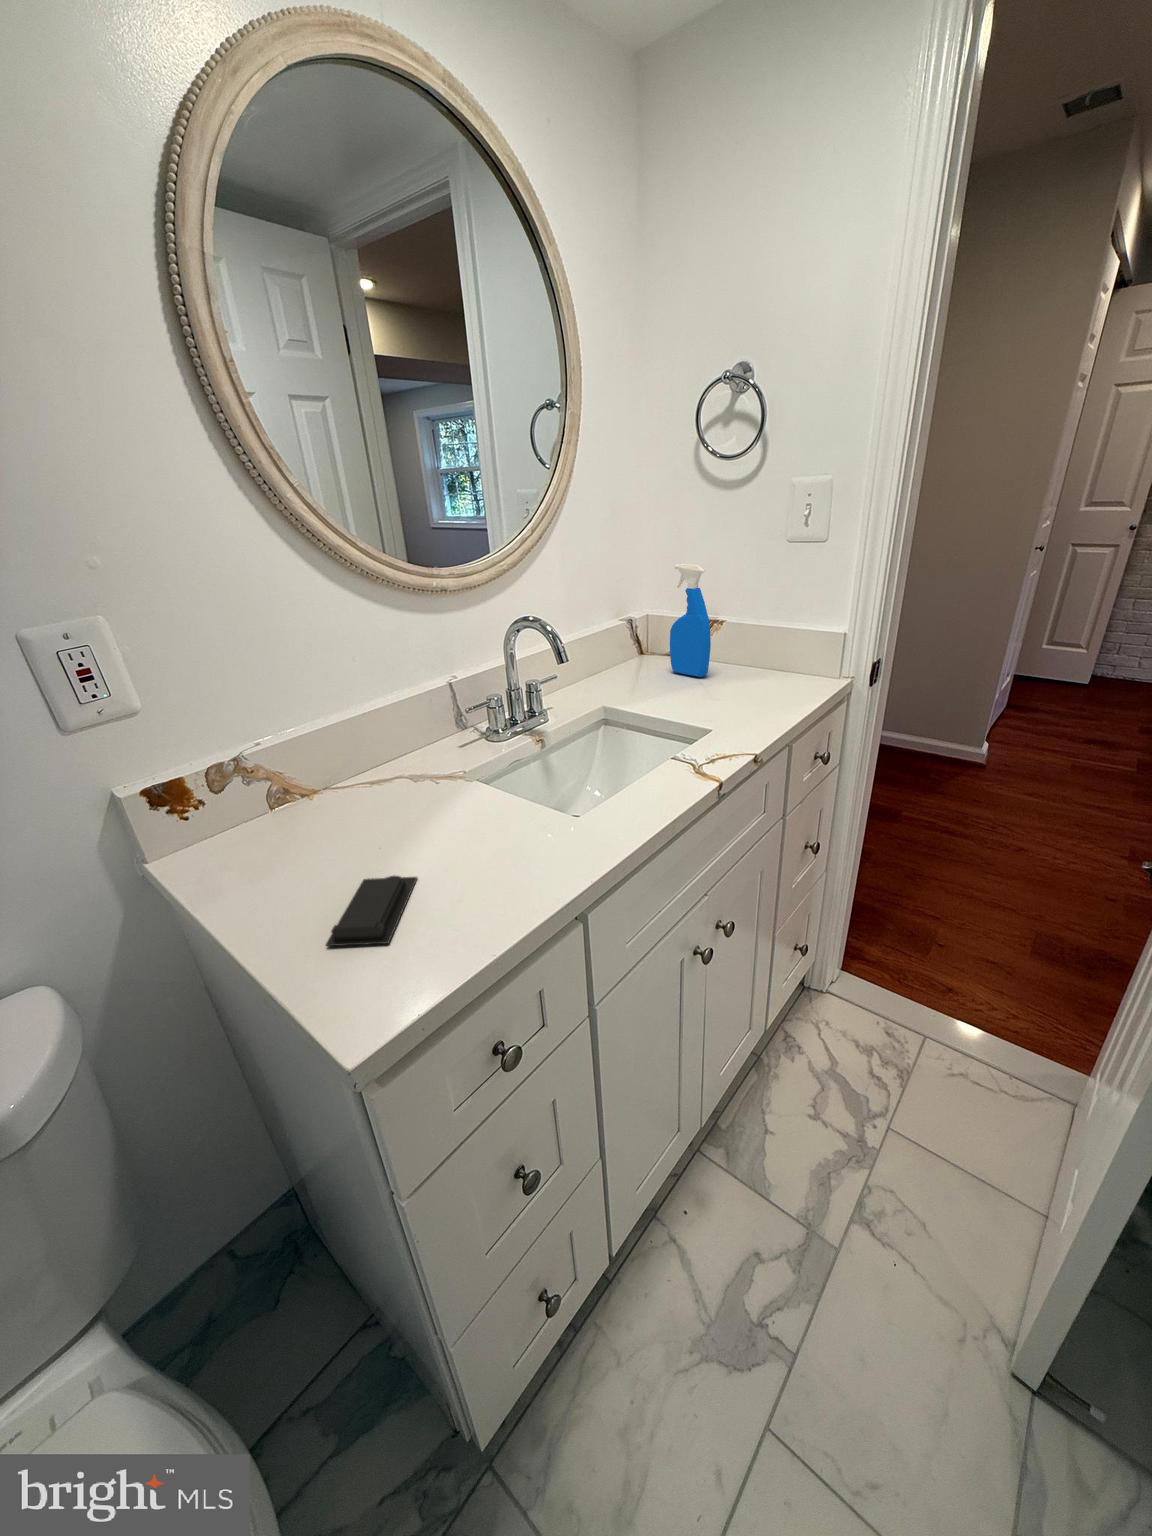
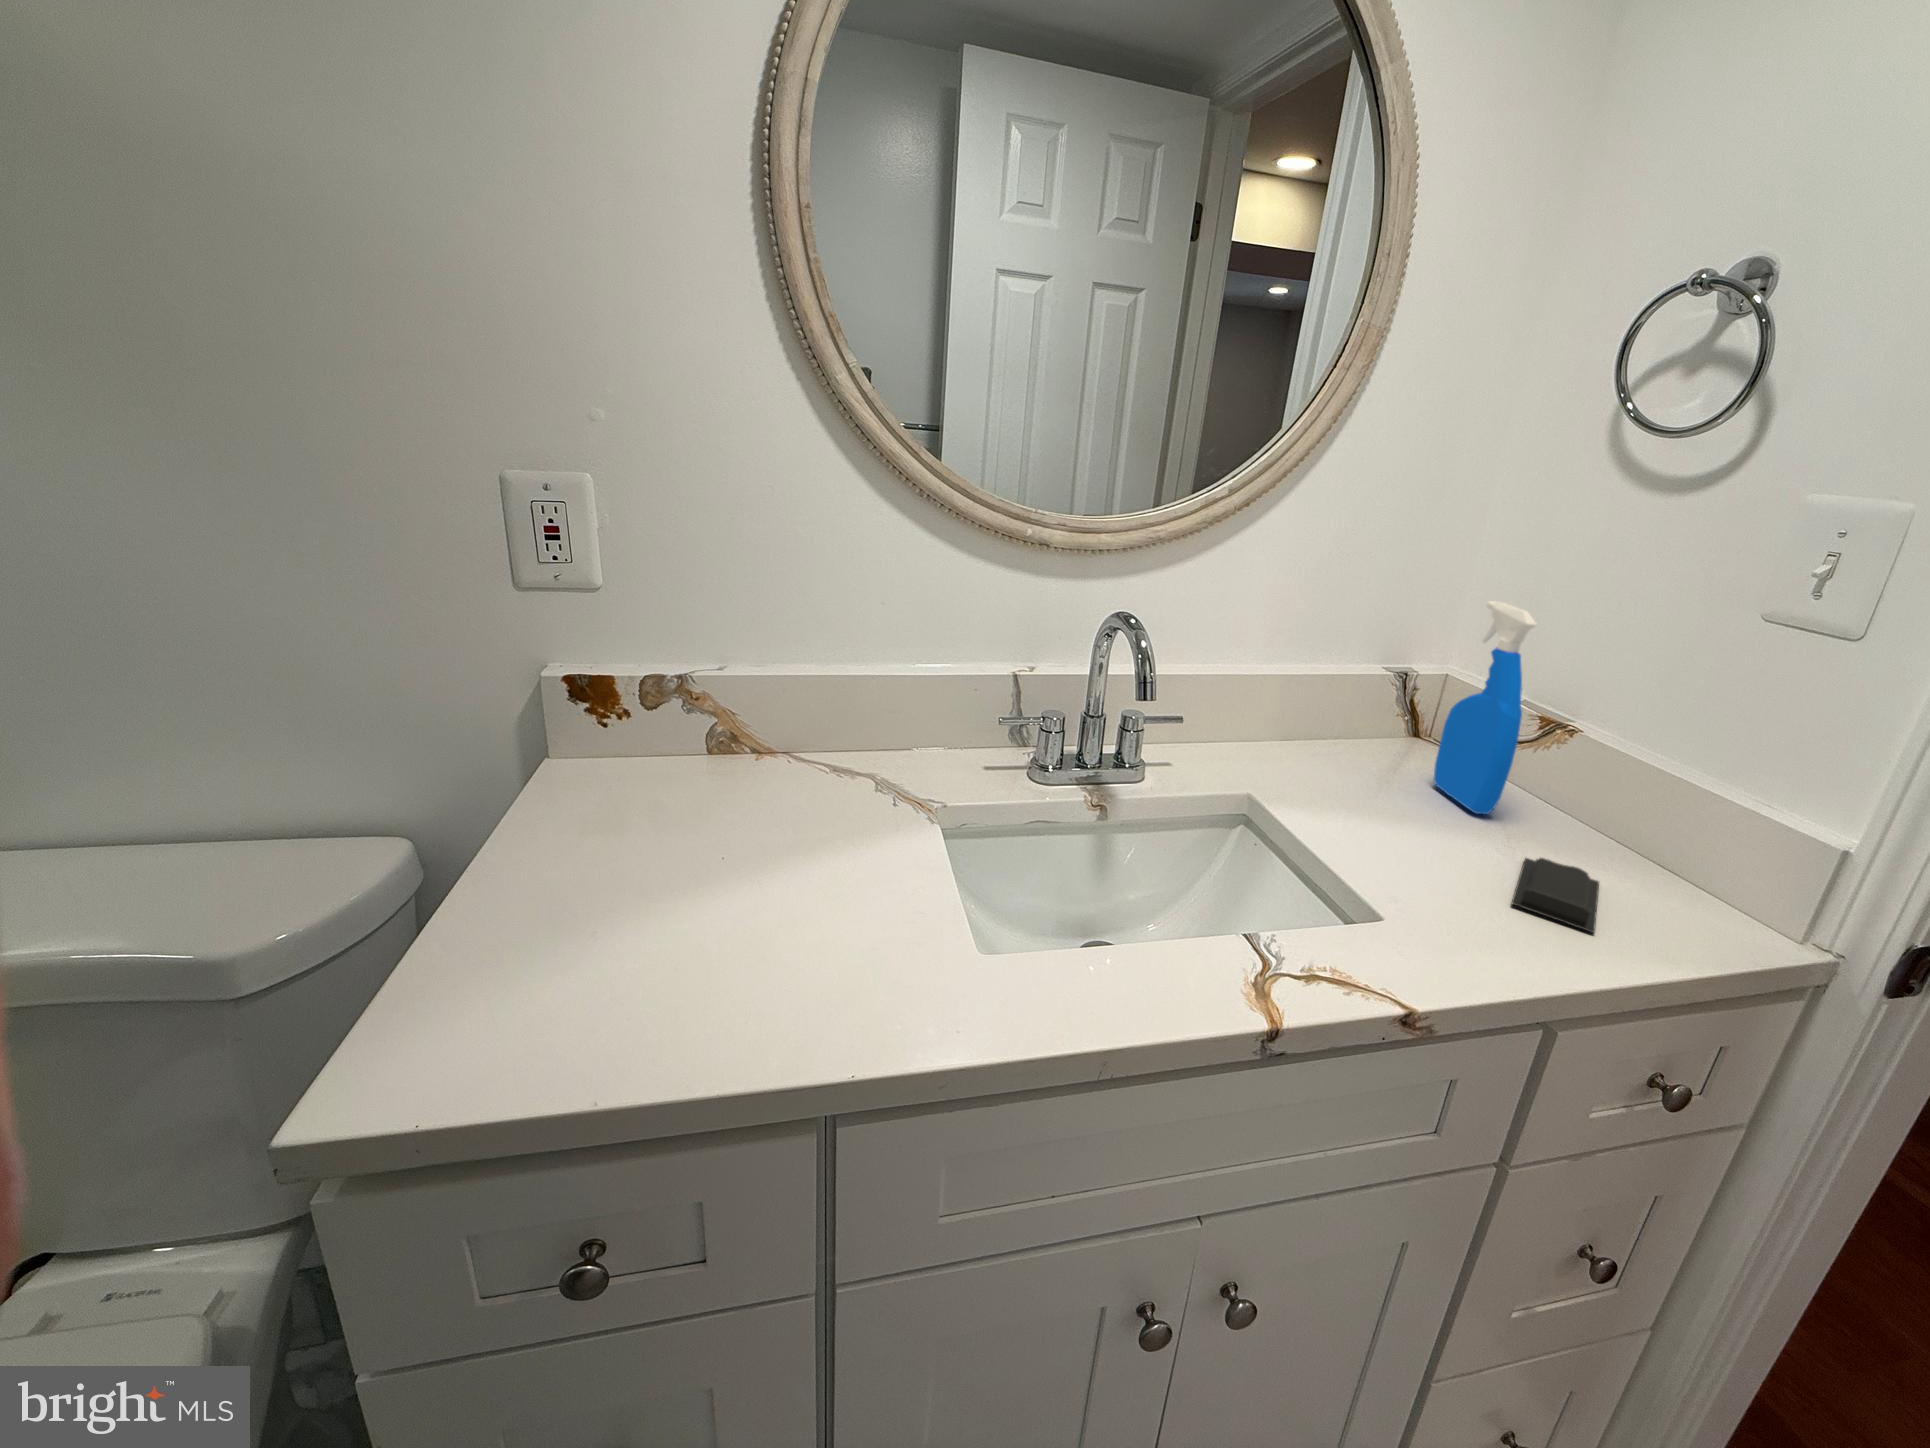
soap bar: present [326,875,417,946] -> present [1512,858,1599,933]

